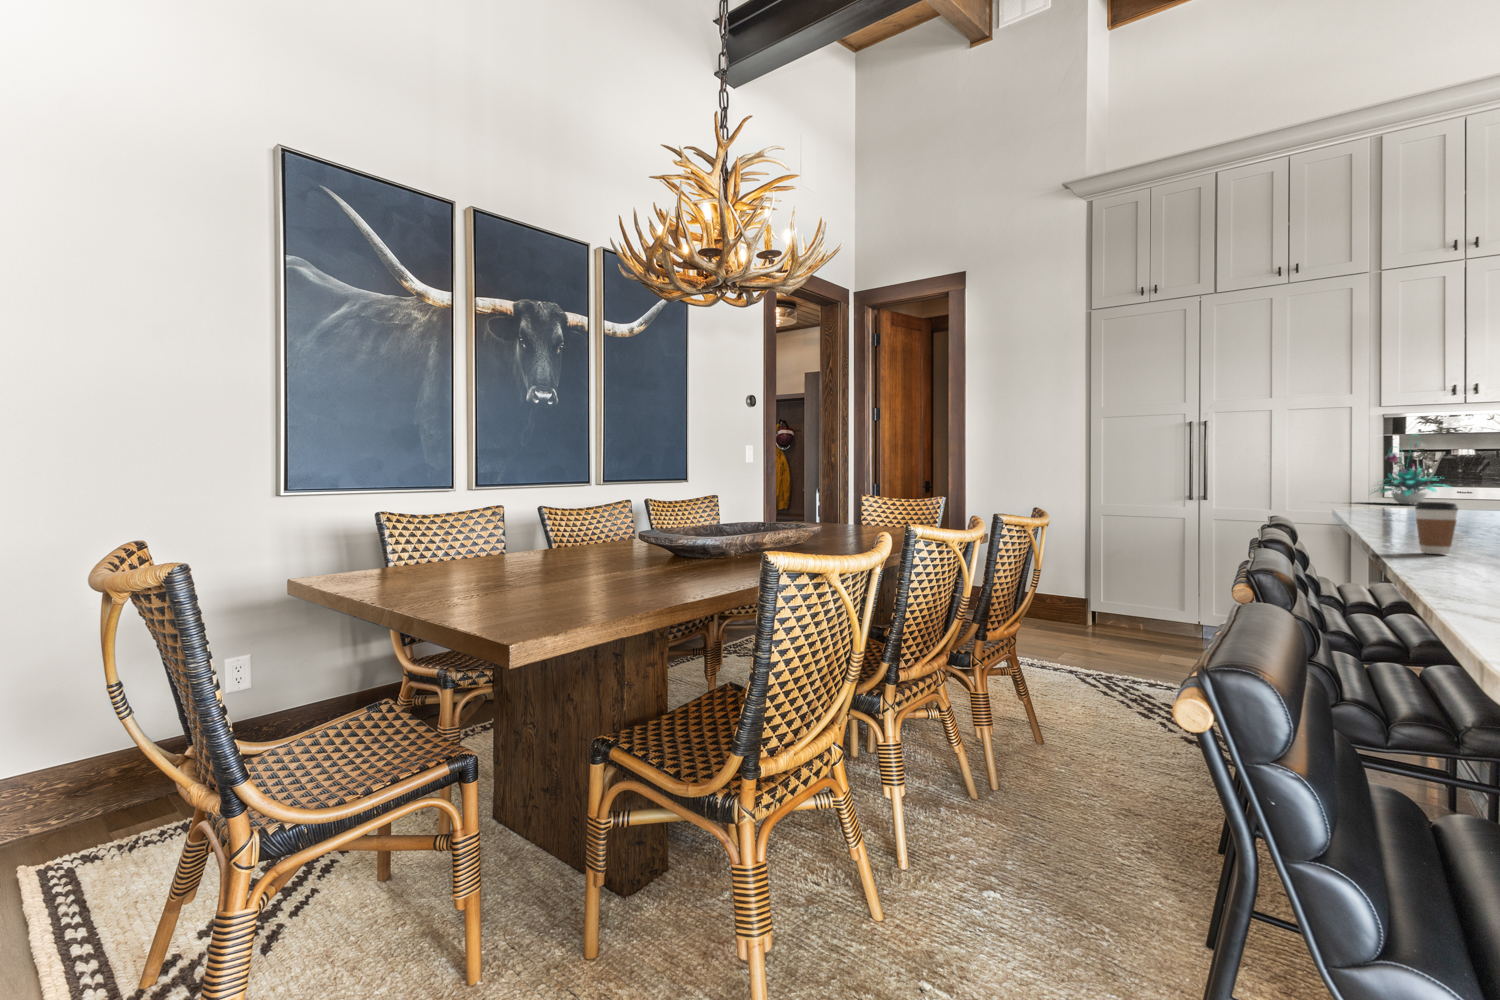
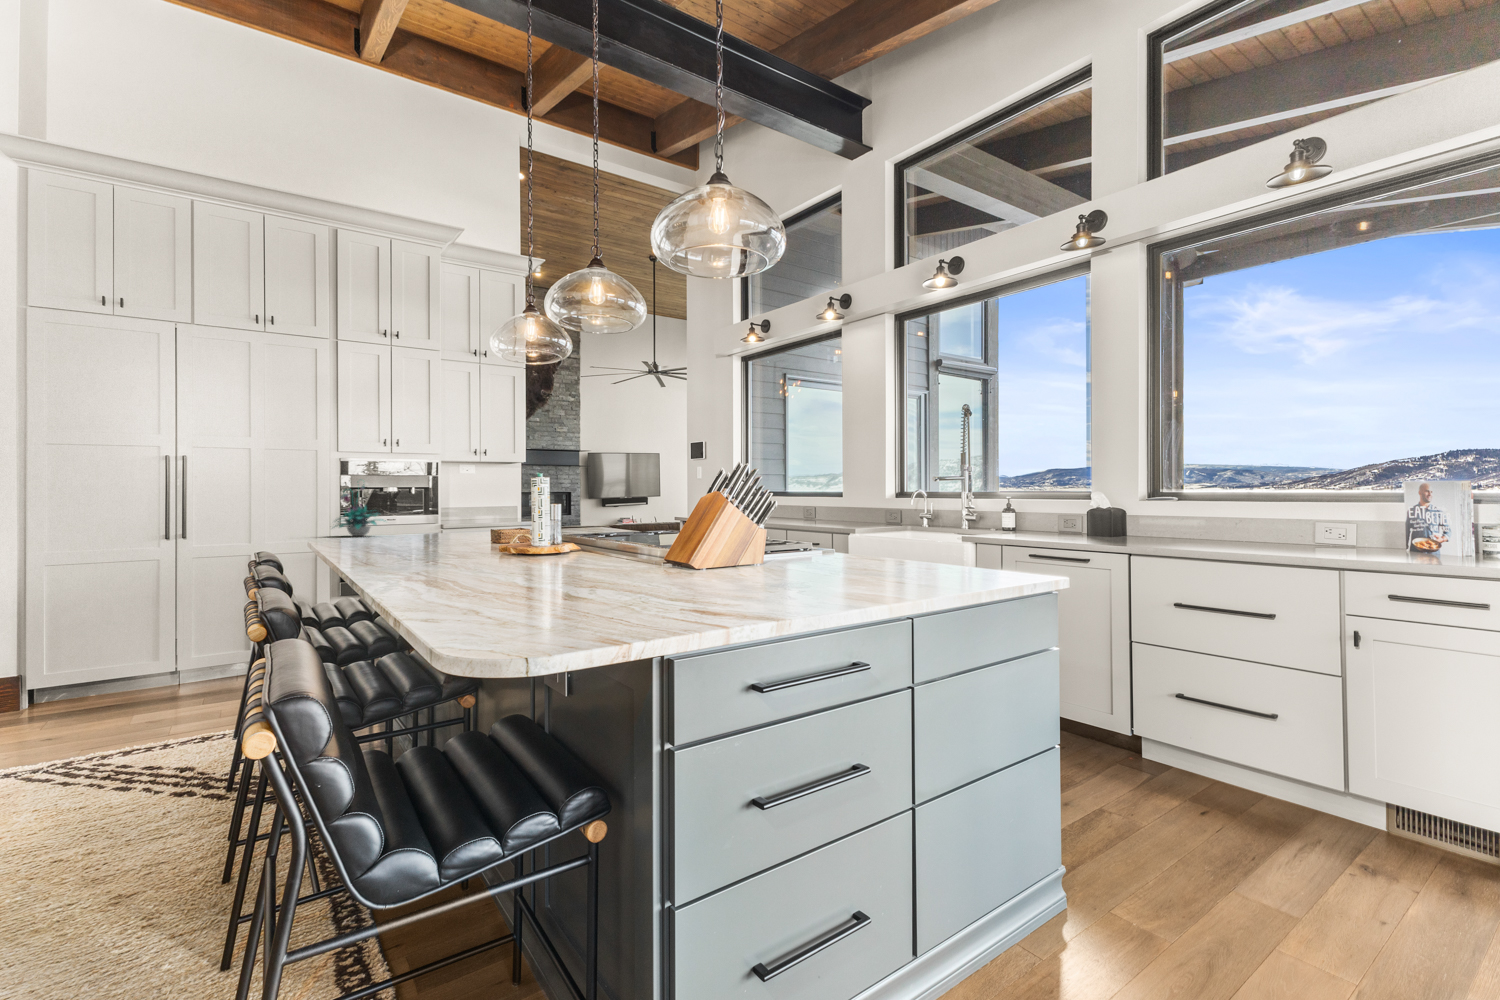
coffee cup: present [1415,502,1458,554] -> none [369,531,395,570]

